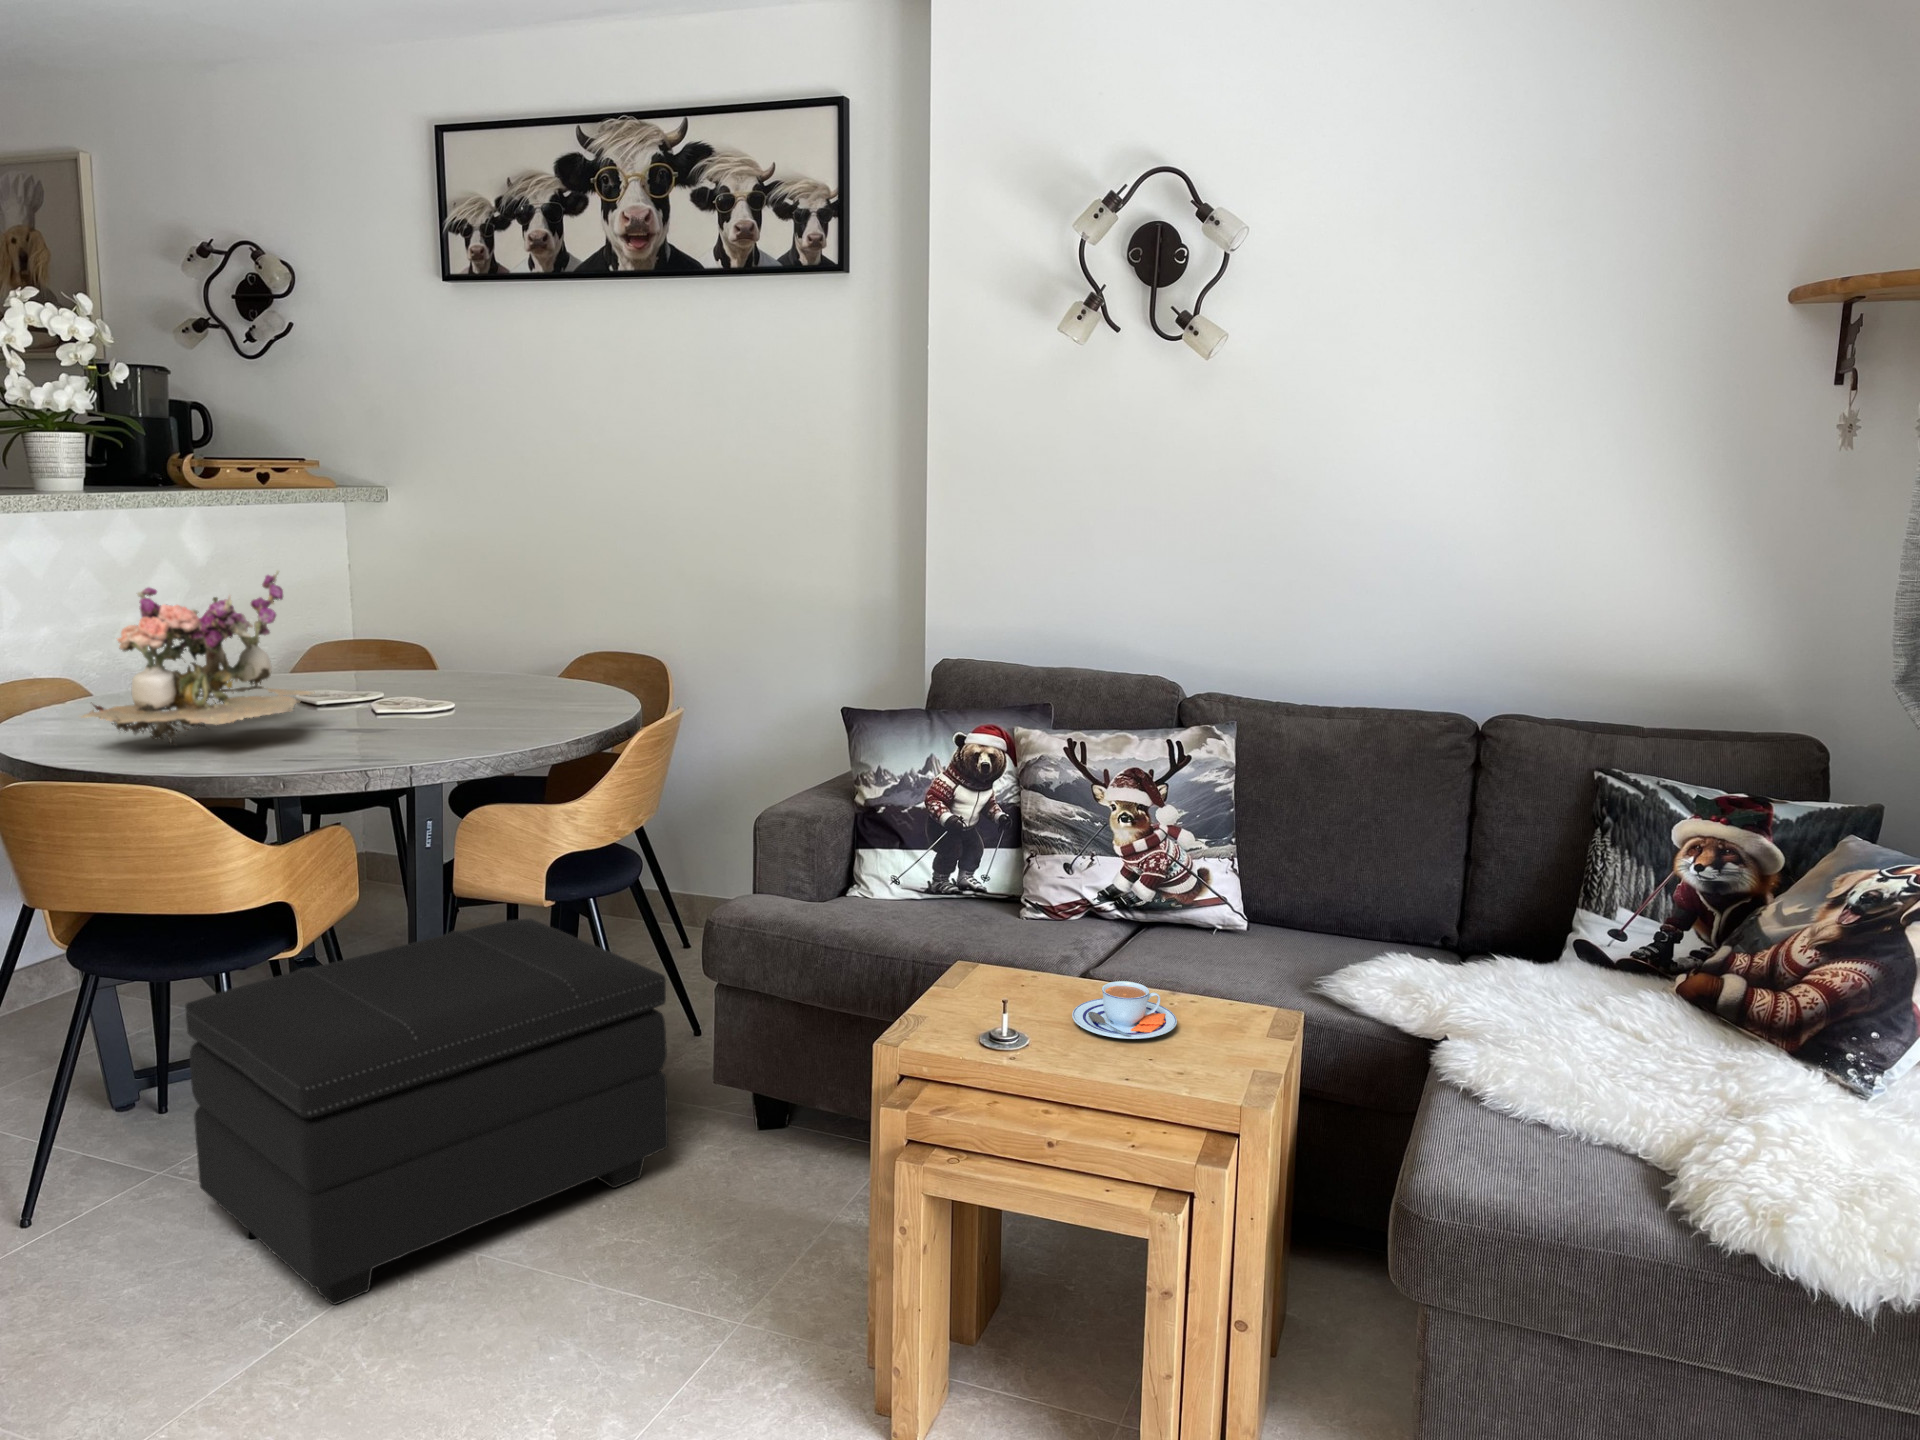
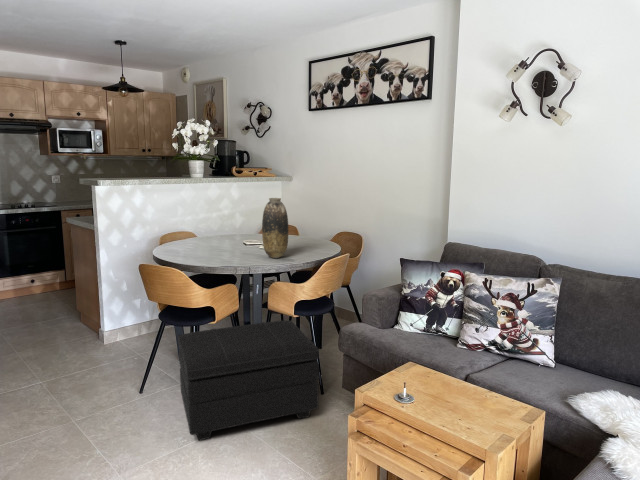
vase: none [422,550,506,733] -> present [262,198,288,258]
flower arrangement: present [81,570,315,743] -> none [167,203,235,255]
teacup: present [1072,981,1177,1039] -> none [436,388,482,417]

